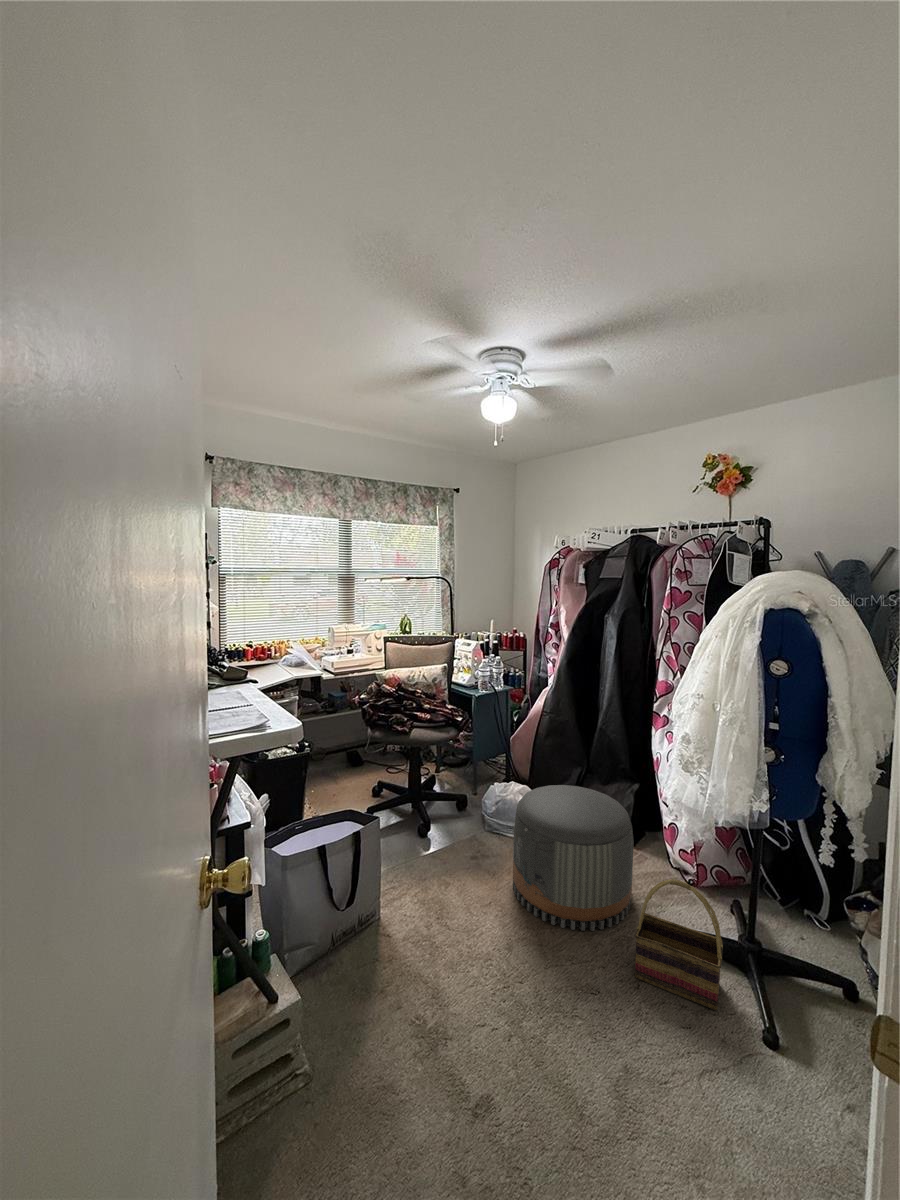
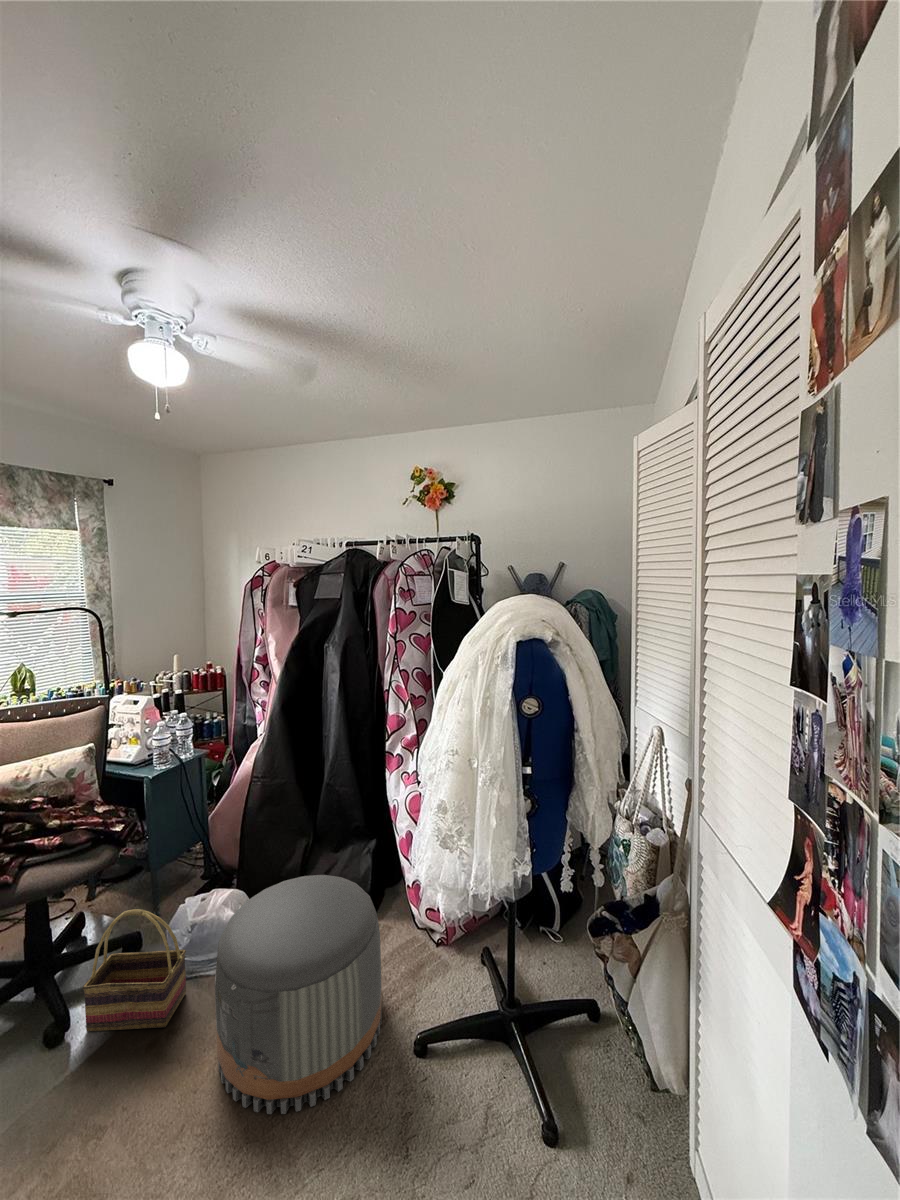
basket: present [635,879,723,1011] -> present [82,909,186,1032]

